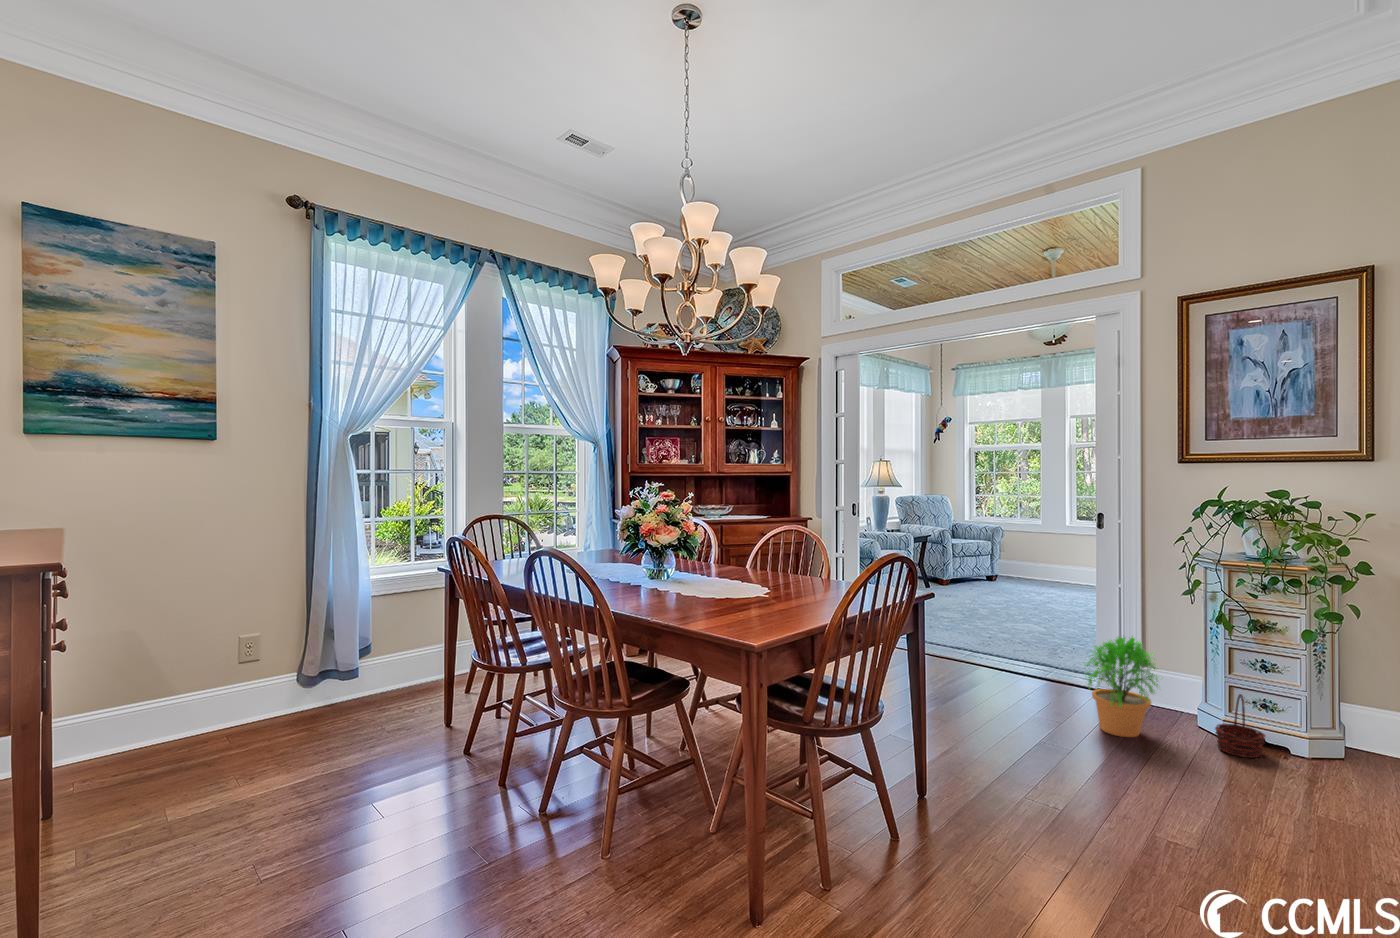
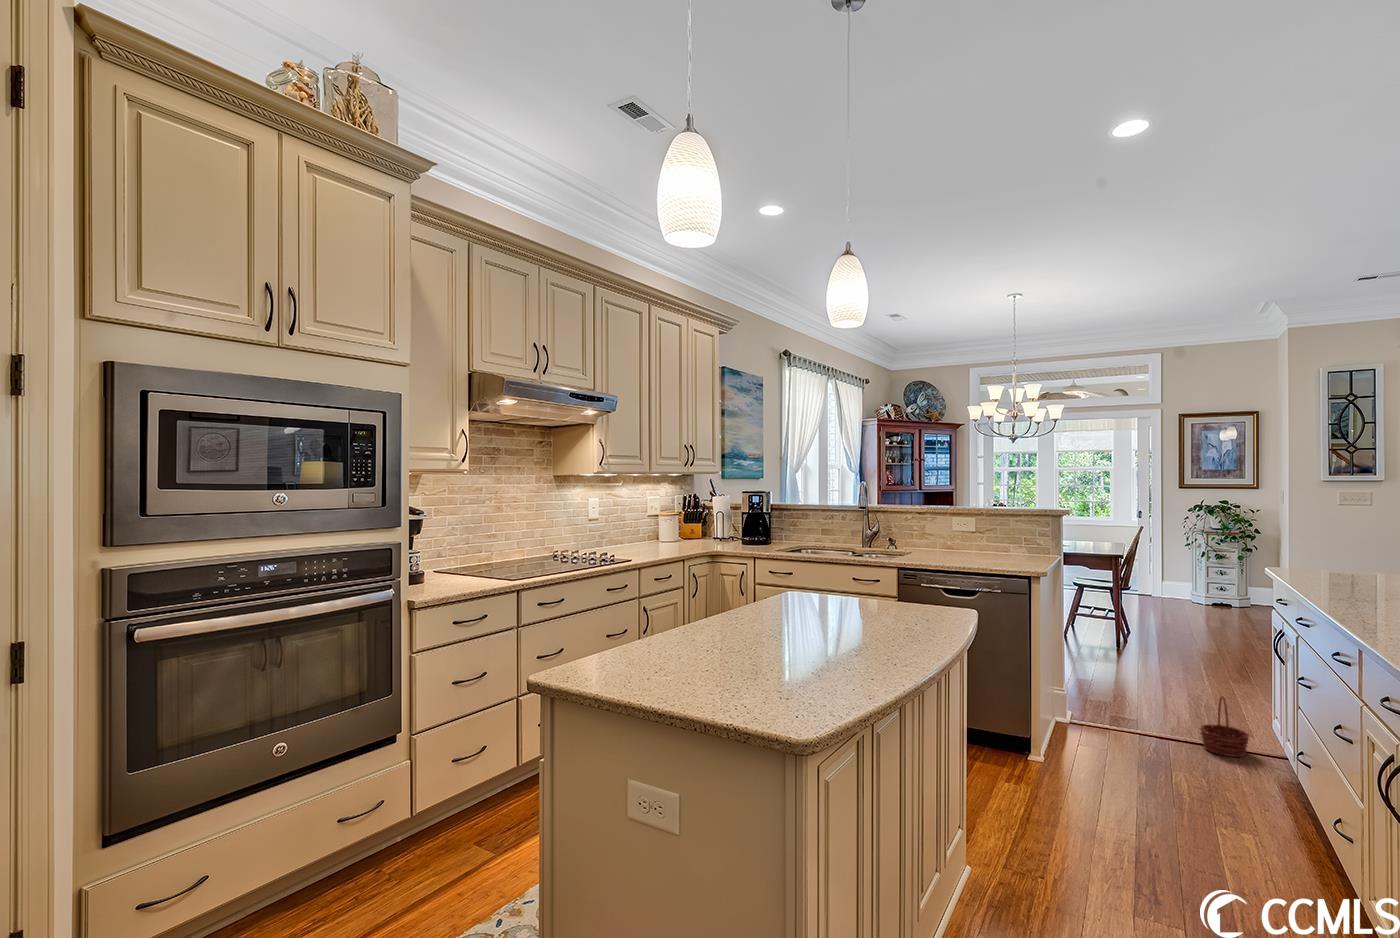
potted plant: present [1085,637,1158,737] -> none [1068,642,1149,739]

